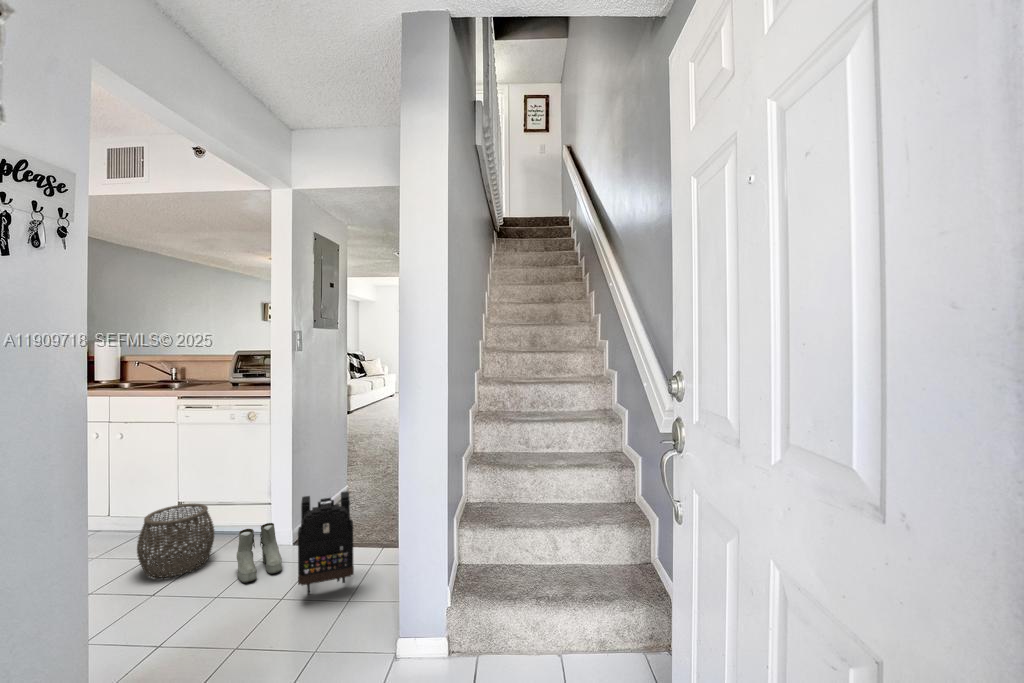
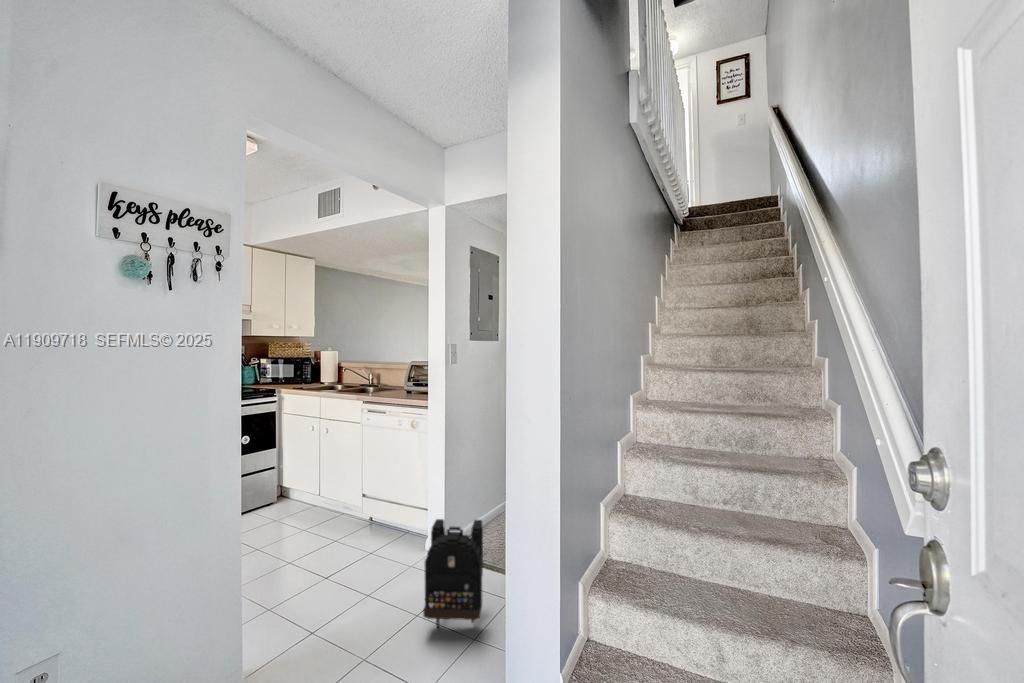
woven basket: present [137,503,215,578] -> none [315,502,378,572]
boots: present [237,523,282,583] -> none [386,535,426,595]

